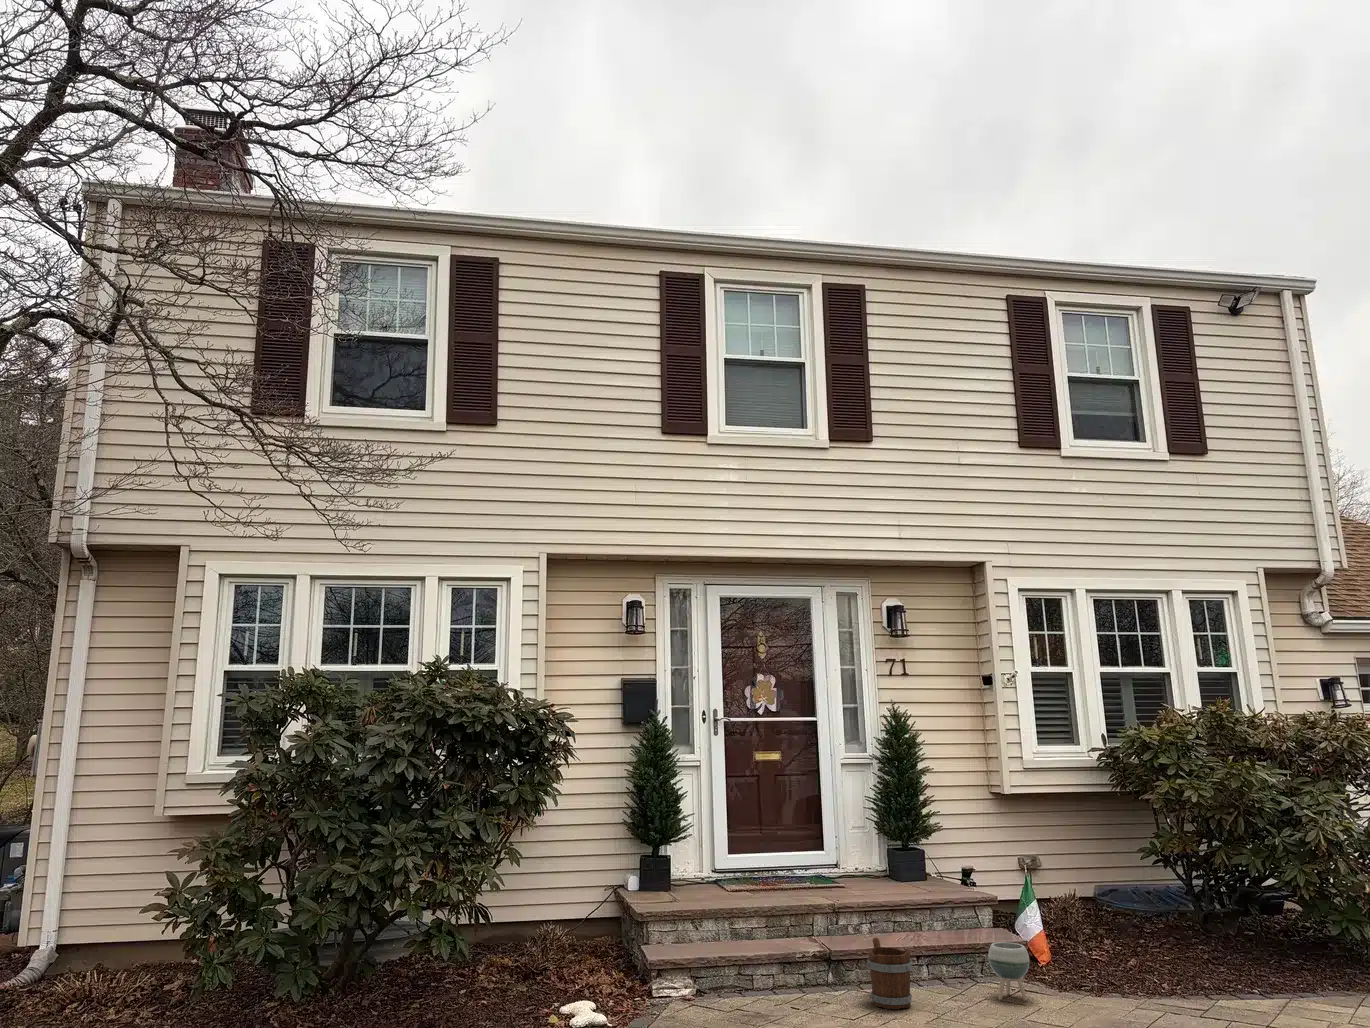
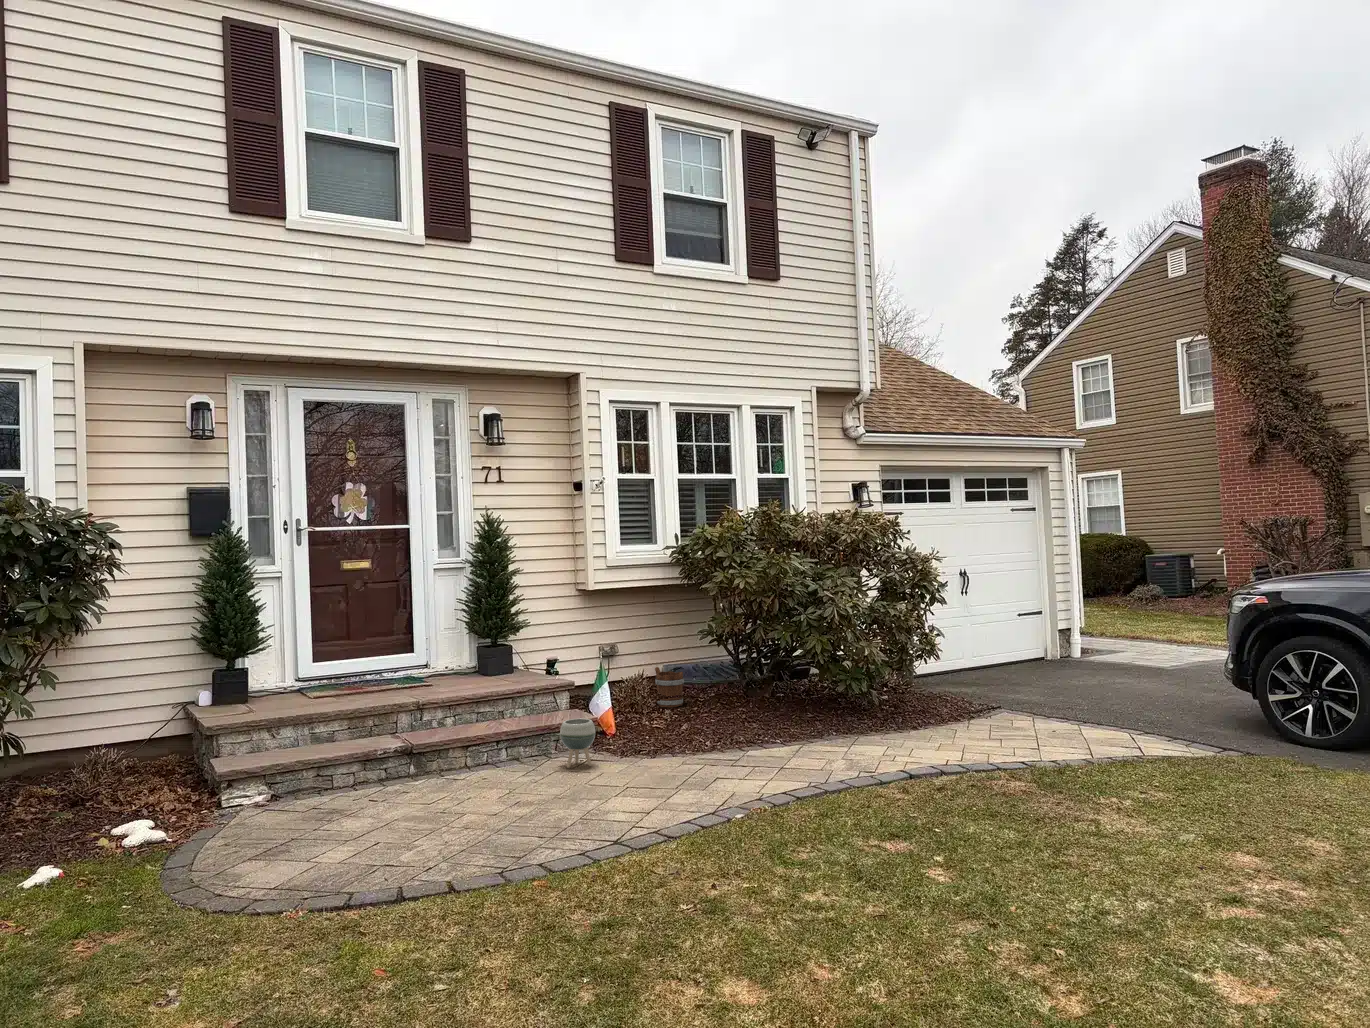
bucket: present [867,938,912,1009] -> present [655,667,684,708]

